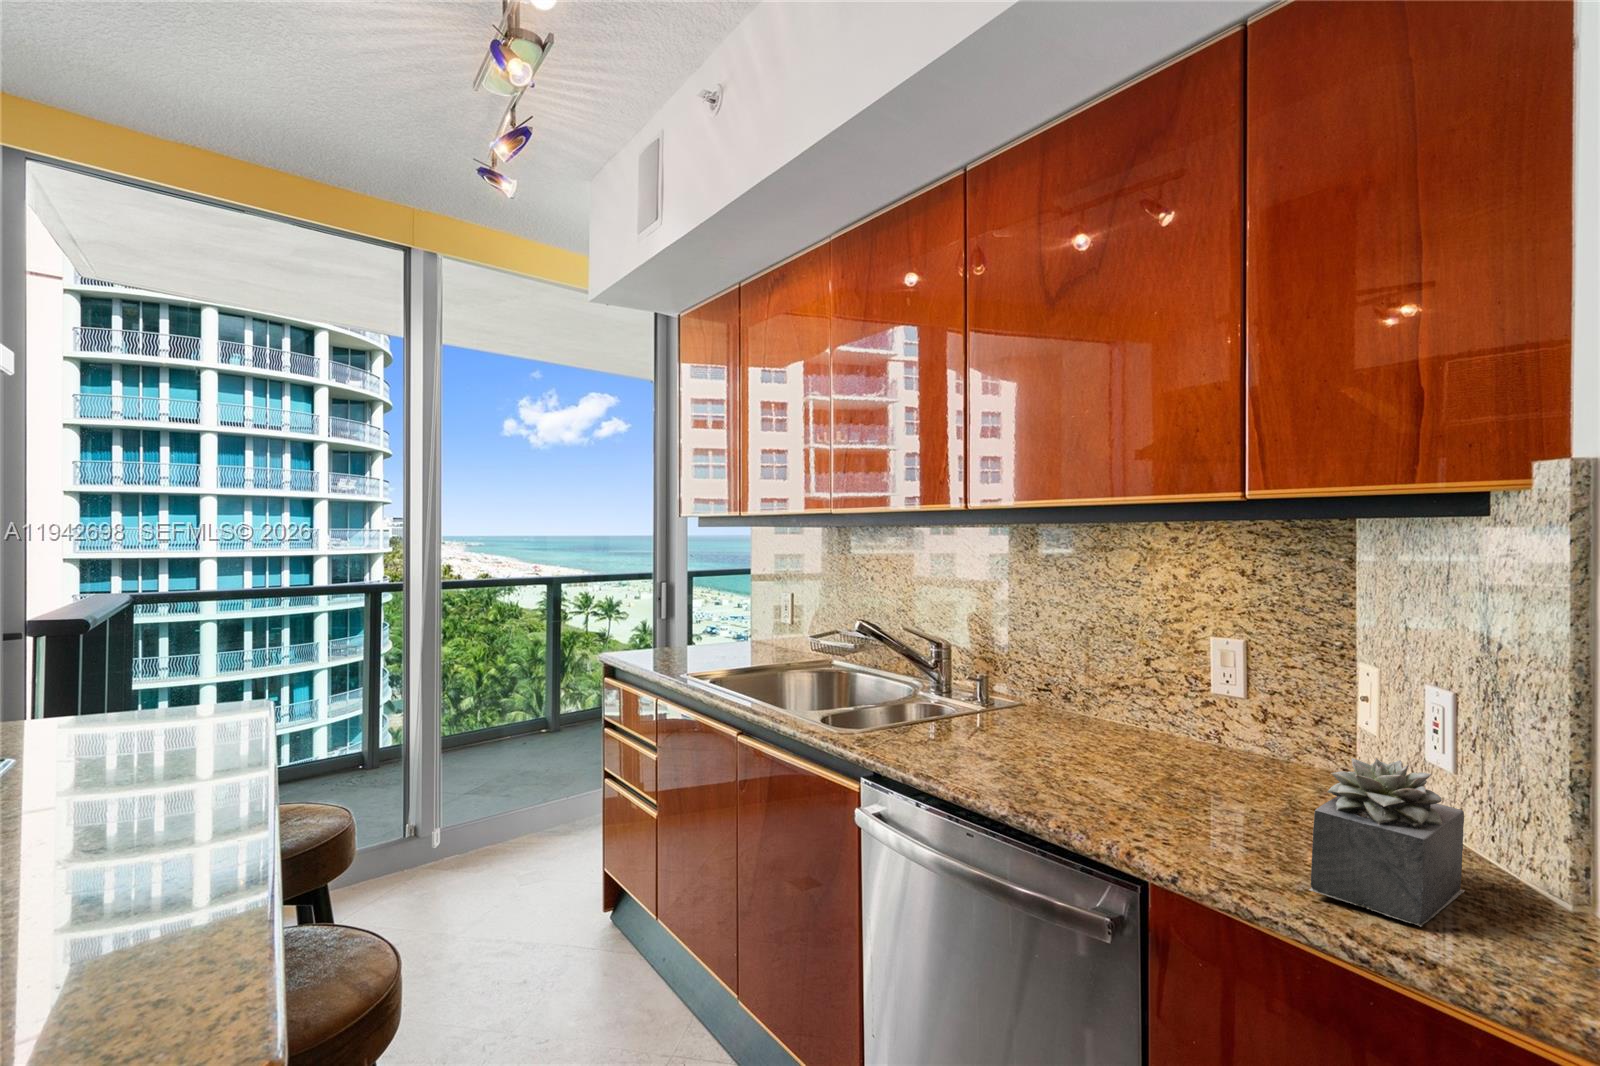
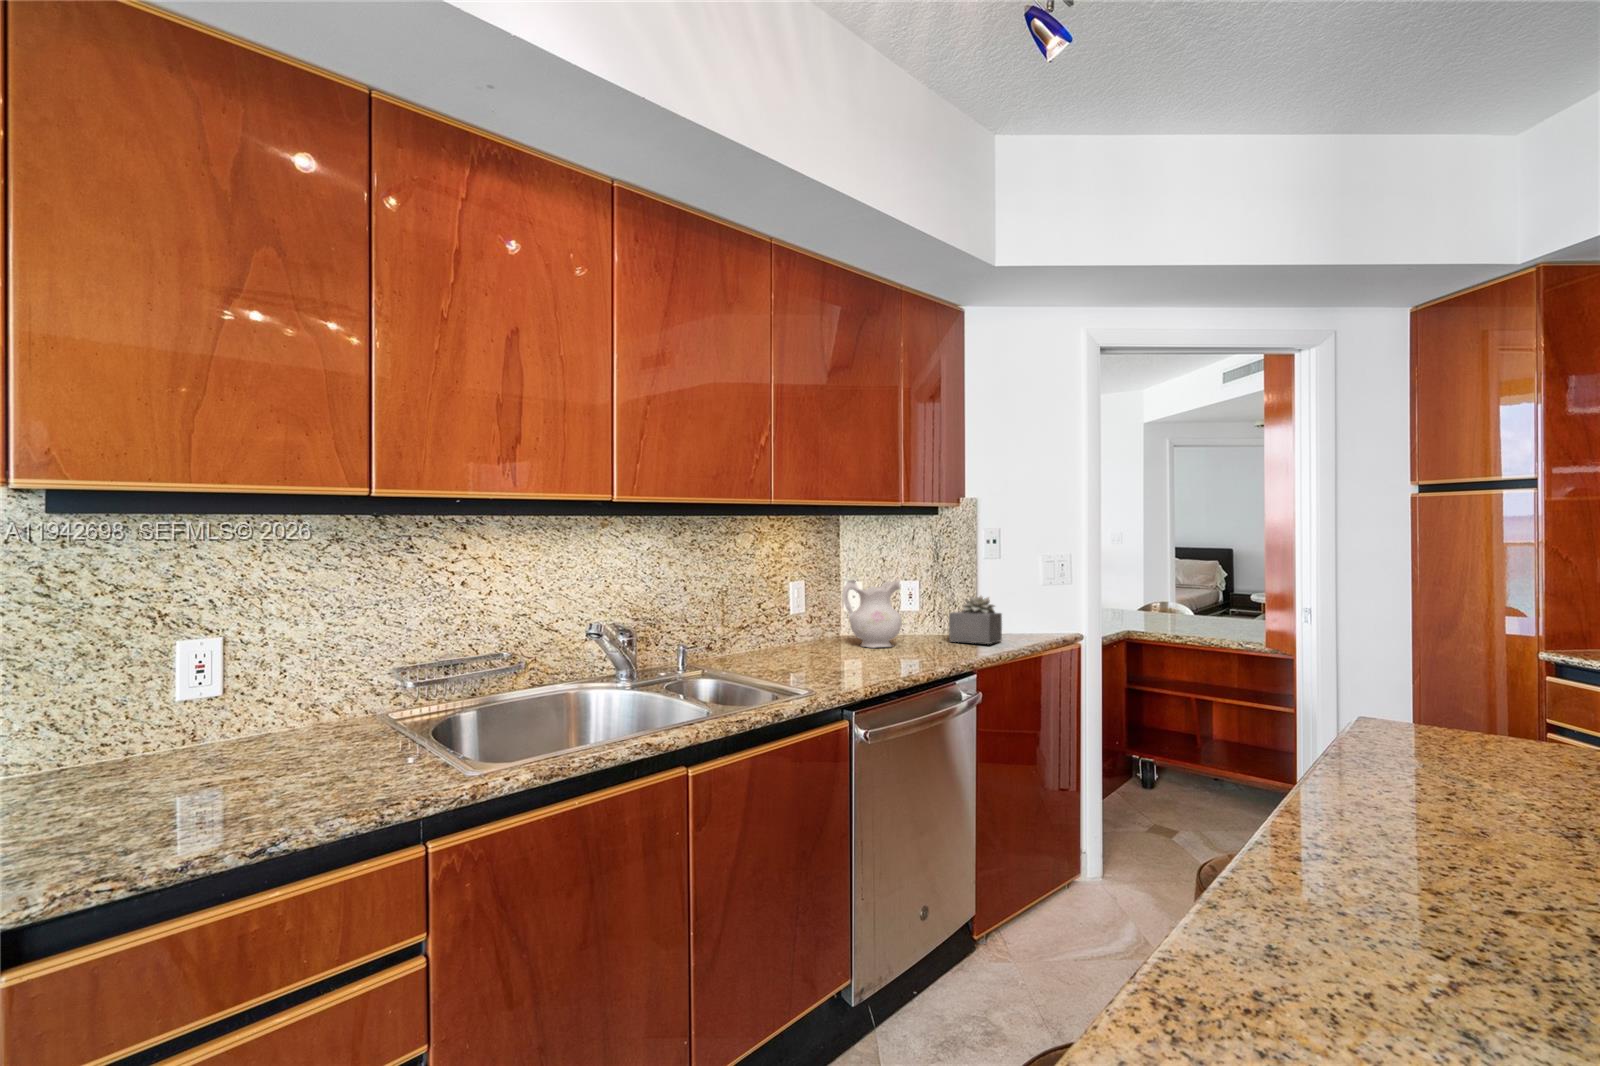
ceramic pitcher: none [1188,648,1309,805] -> present [843,580,902,648]

